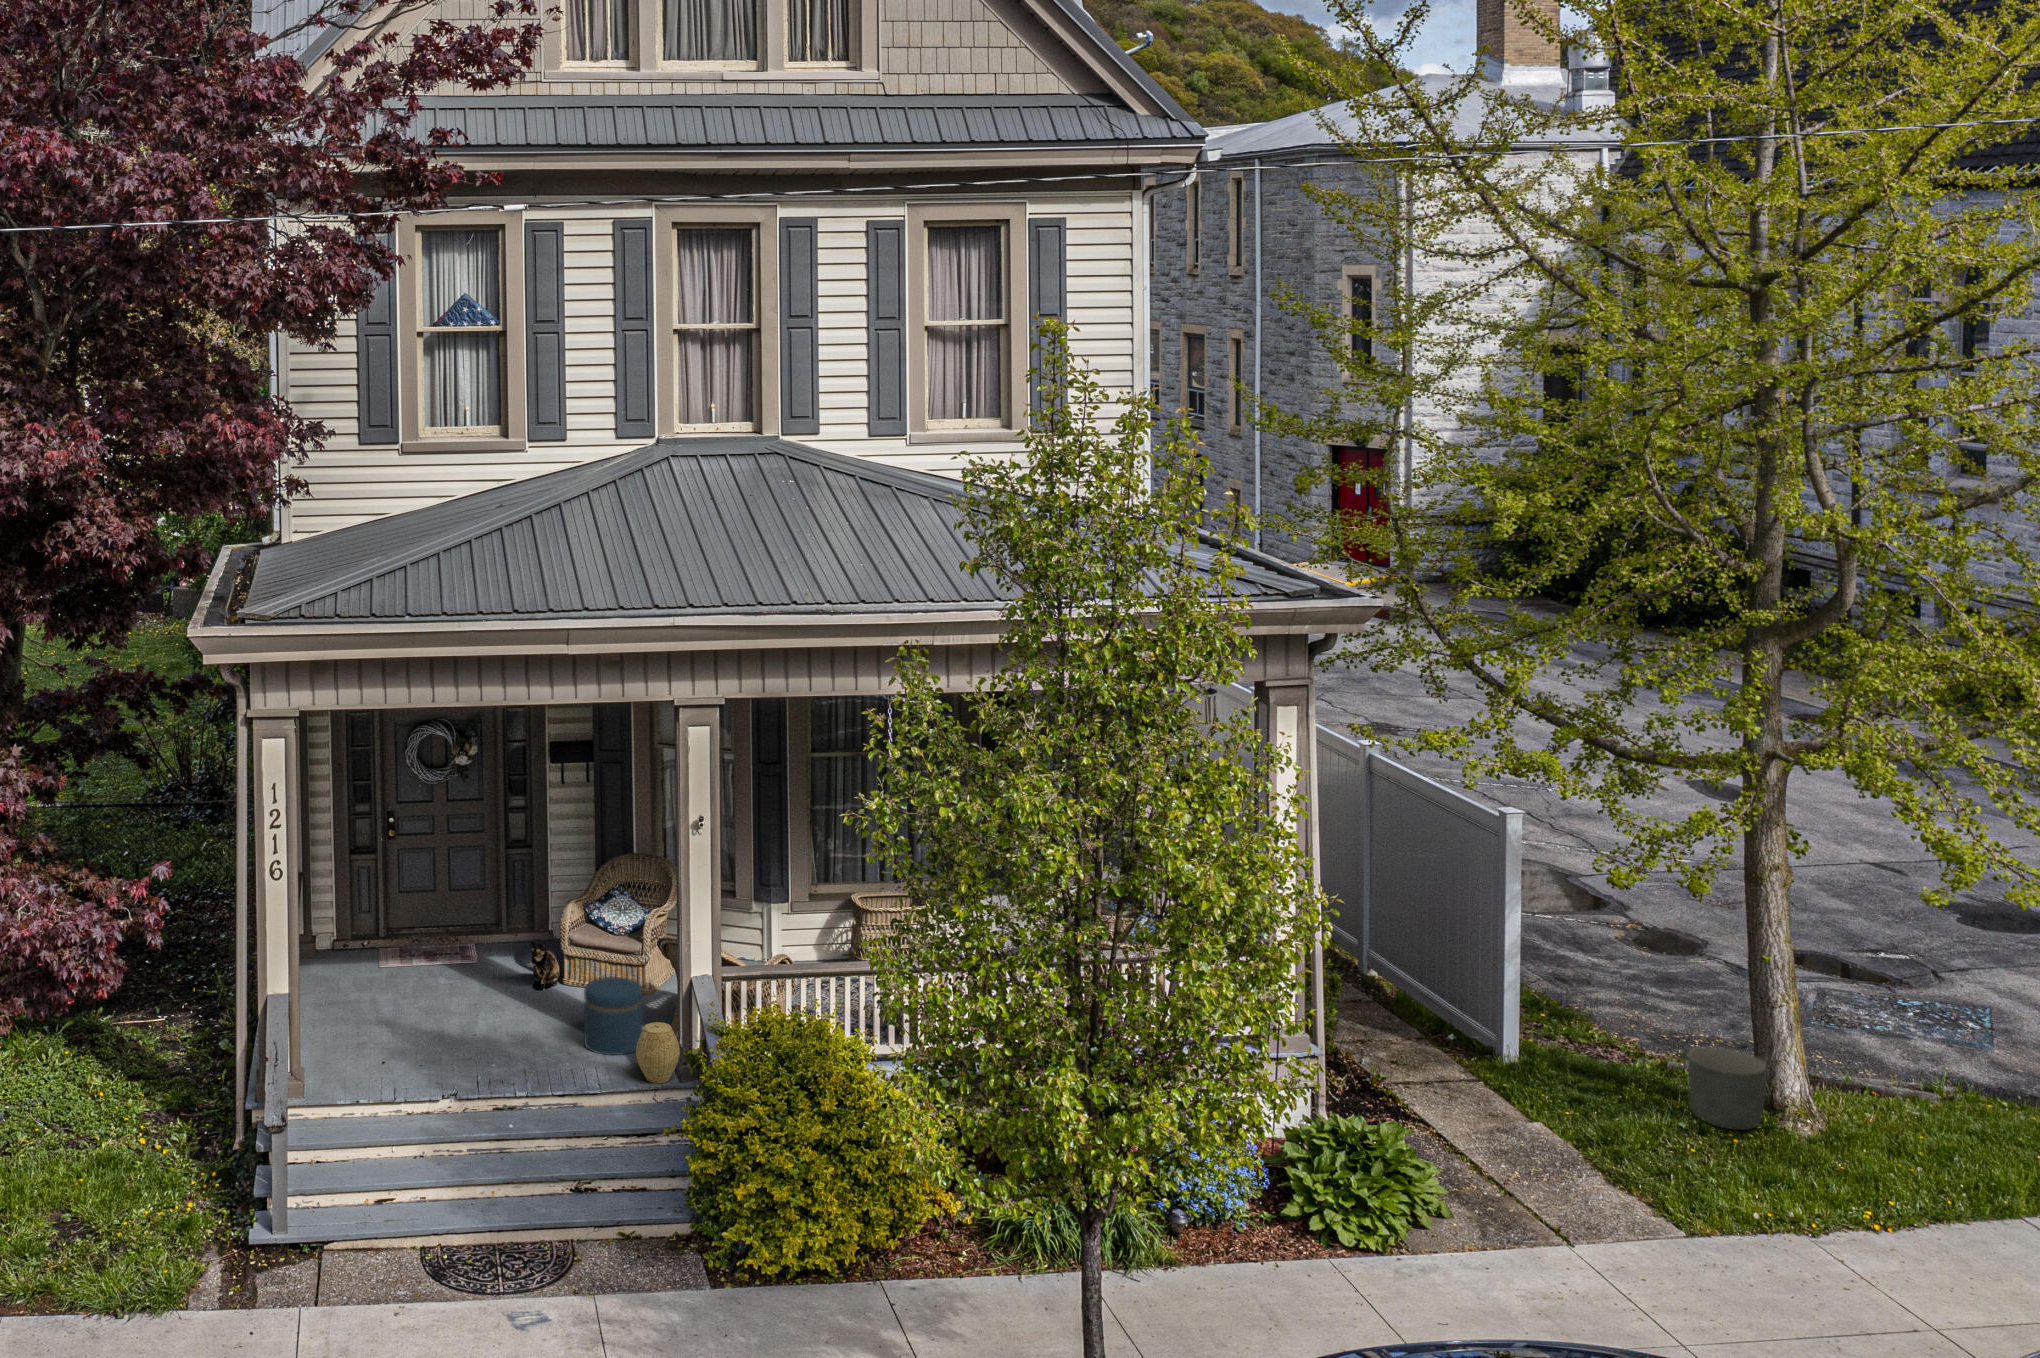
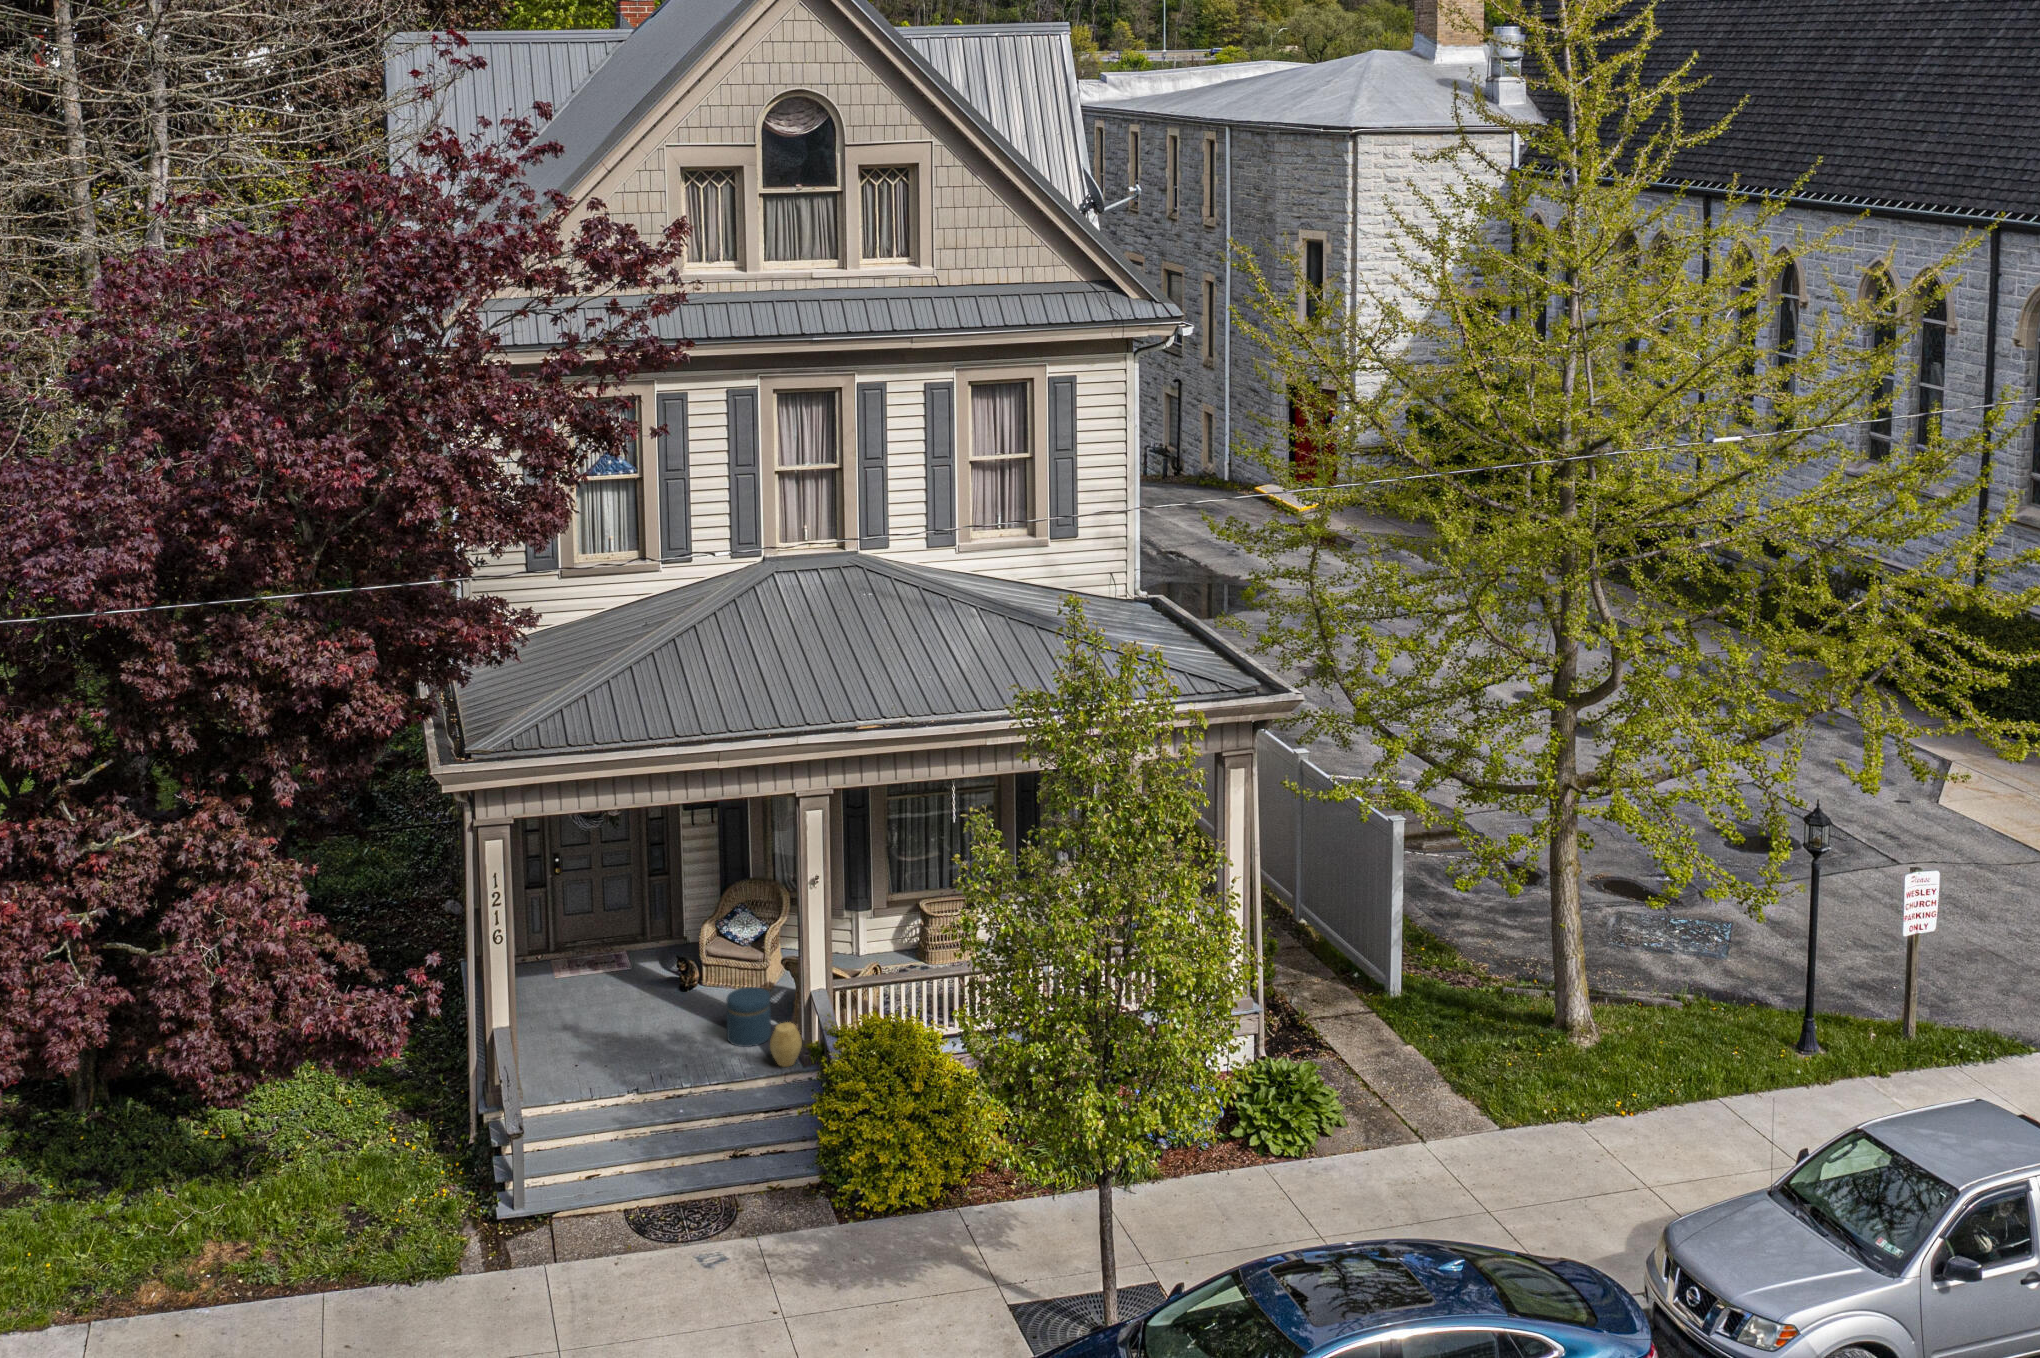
planter: present [1688,1047,1766,1130] -> none [1480,968,1526,1023]

